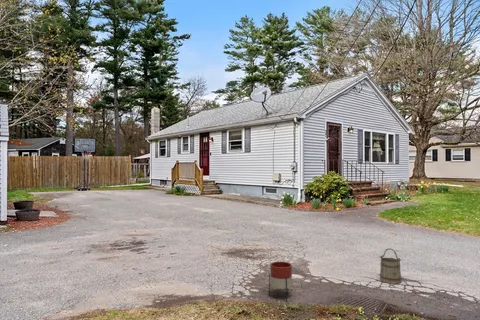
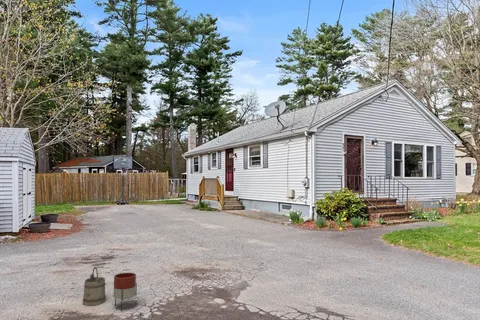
bucket: present [380,248,401,284] -> present [83,267,106,306]

